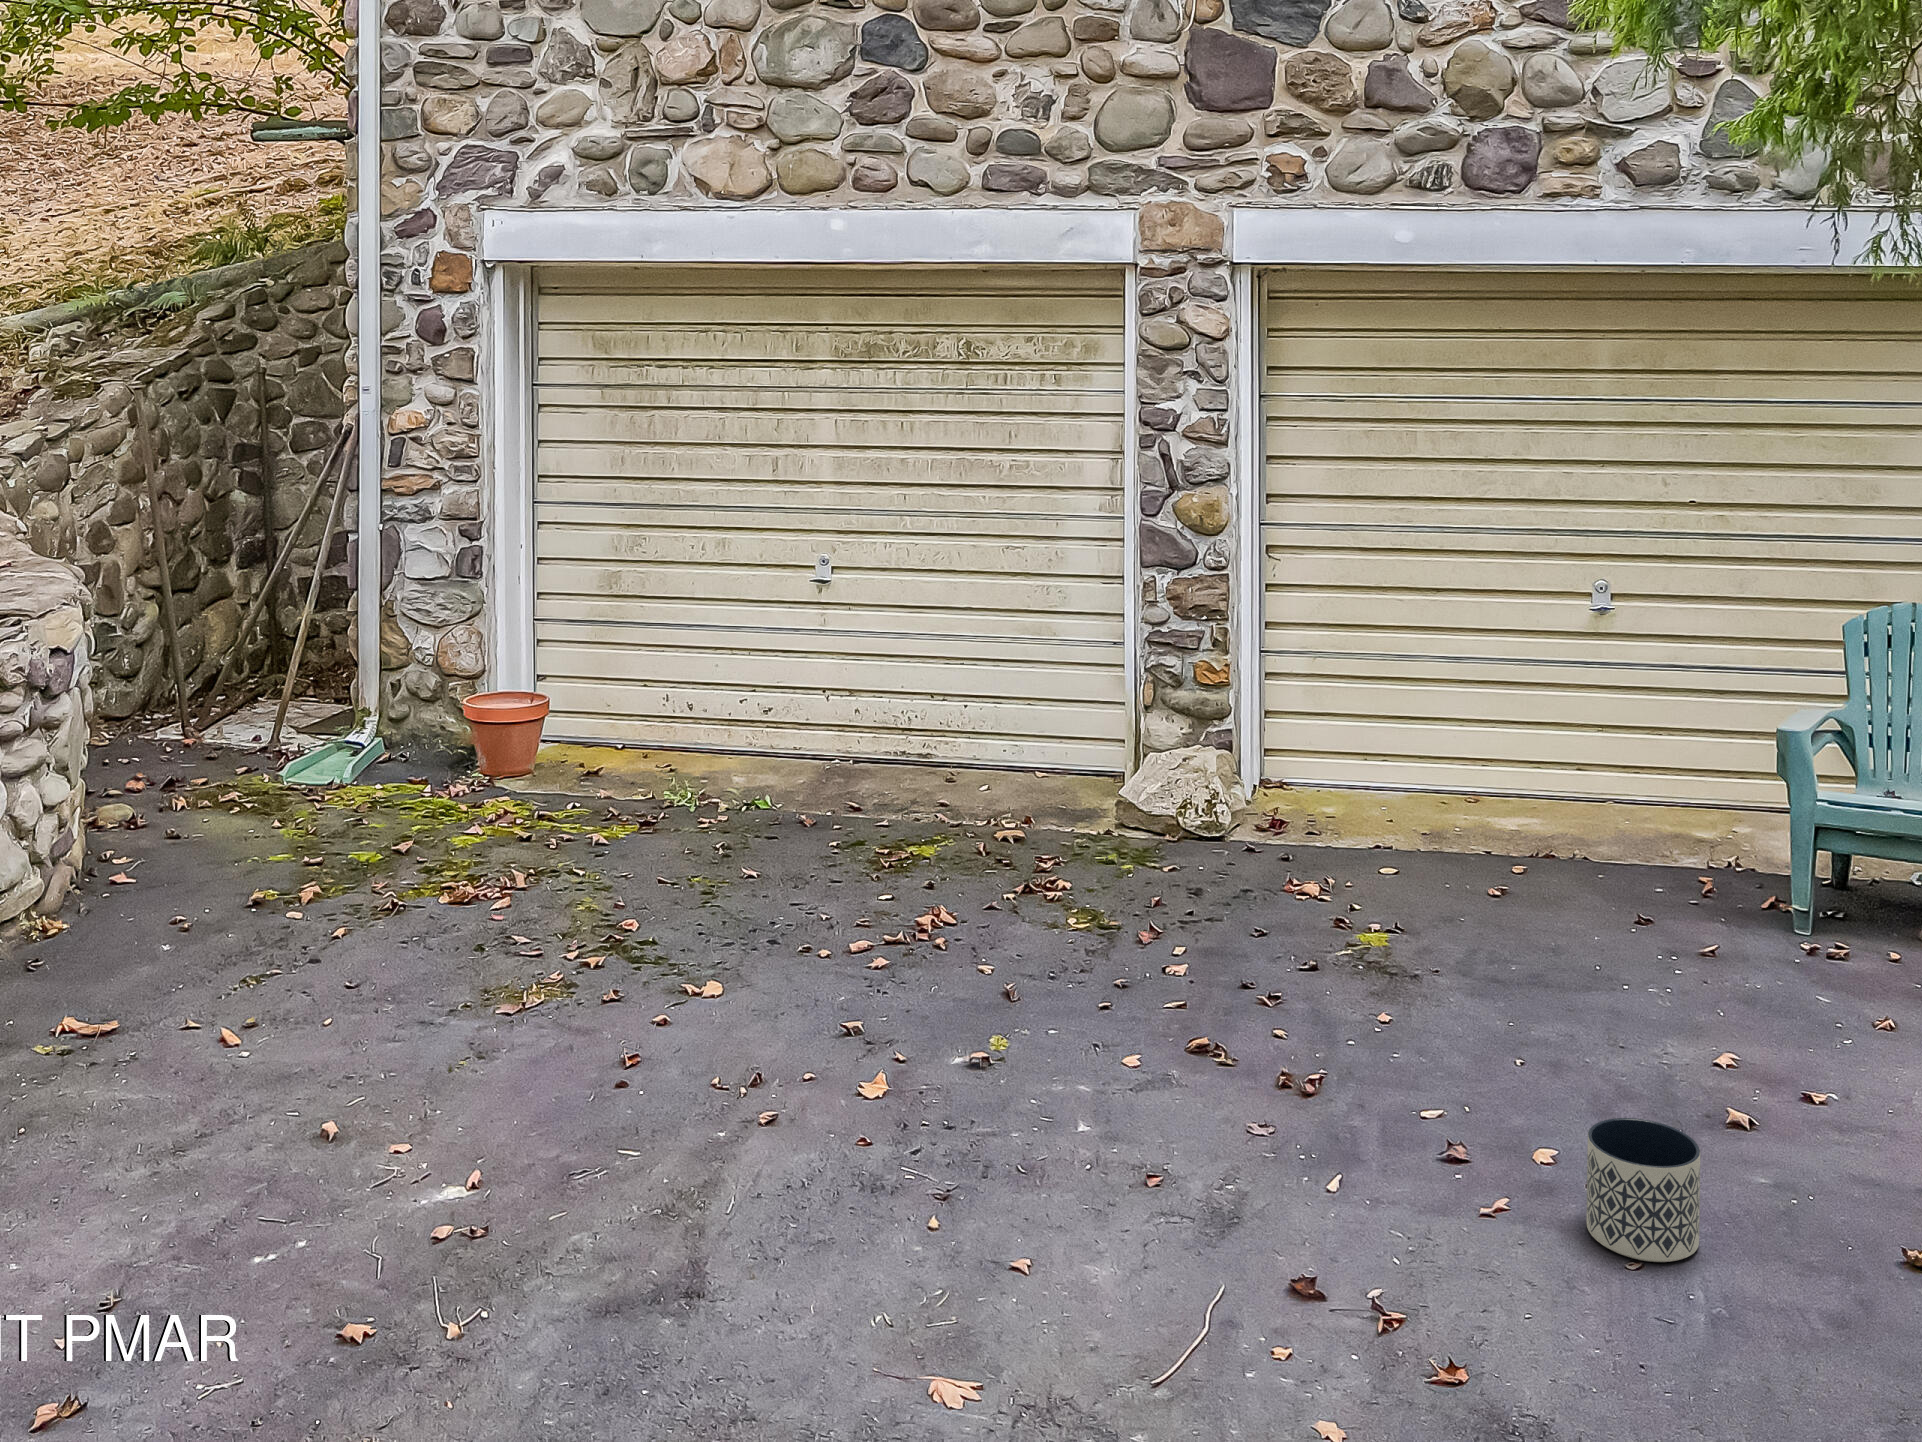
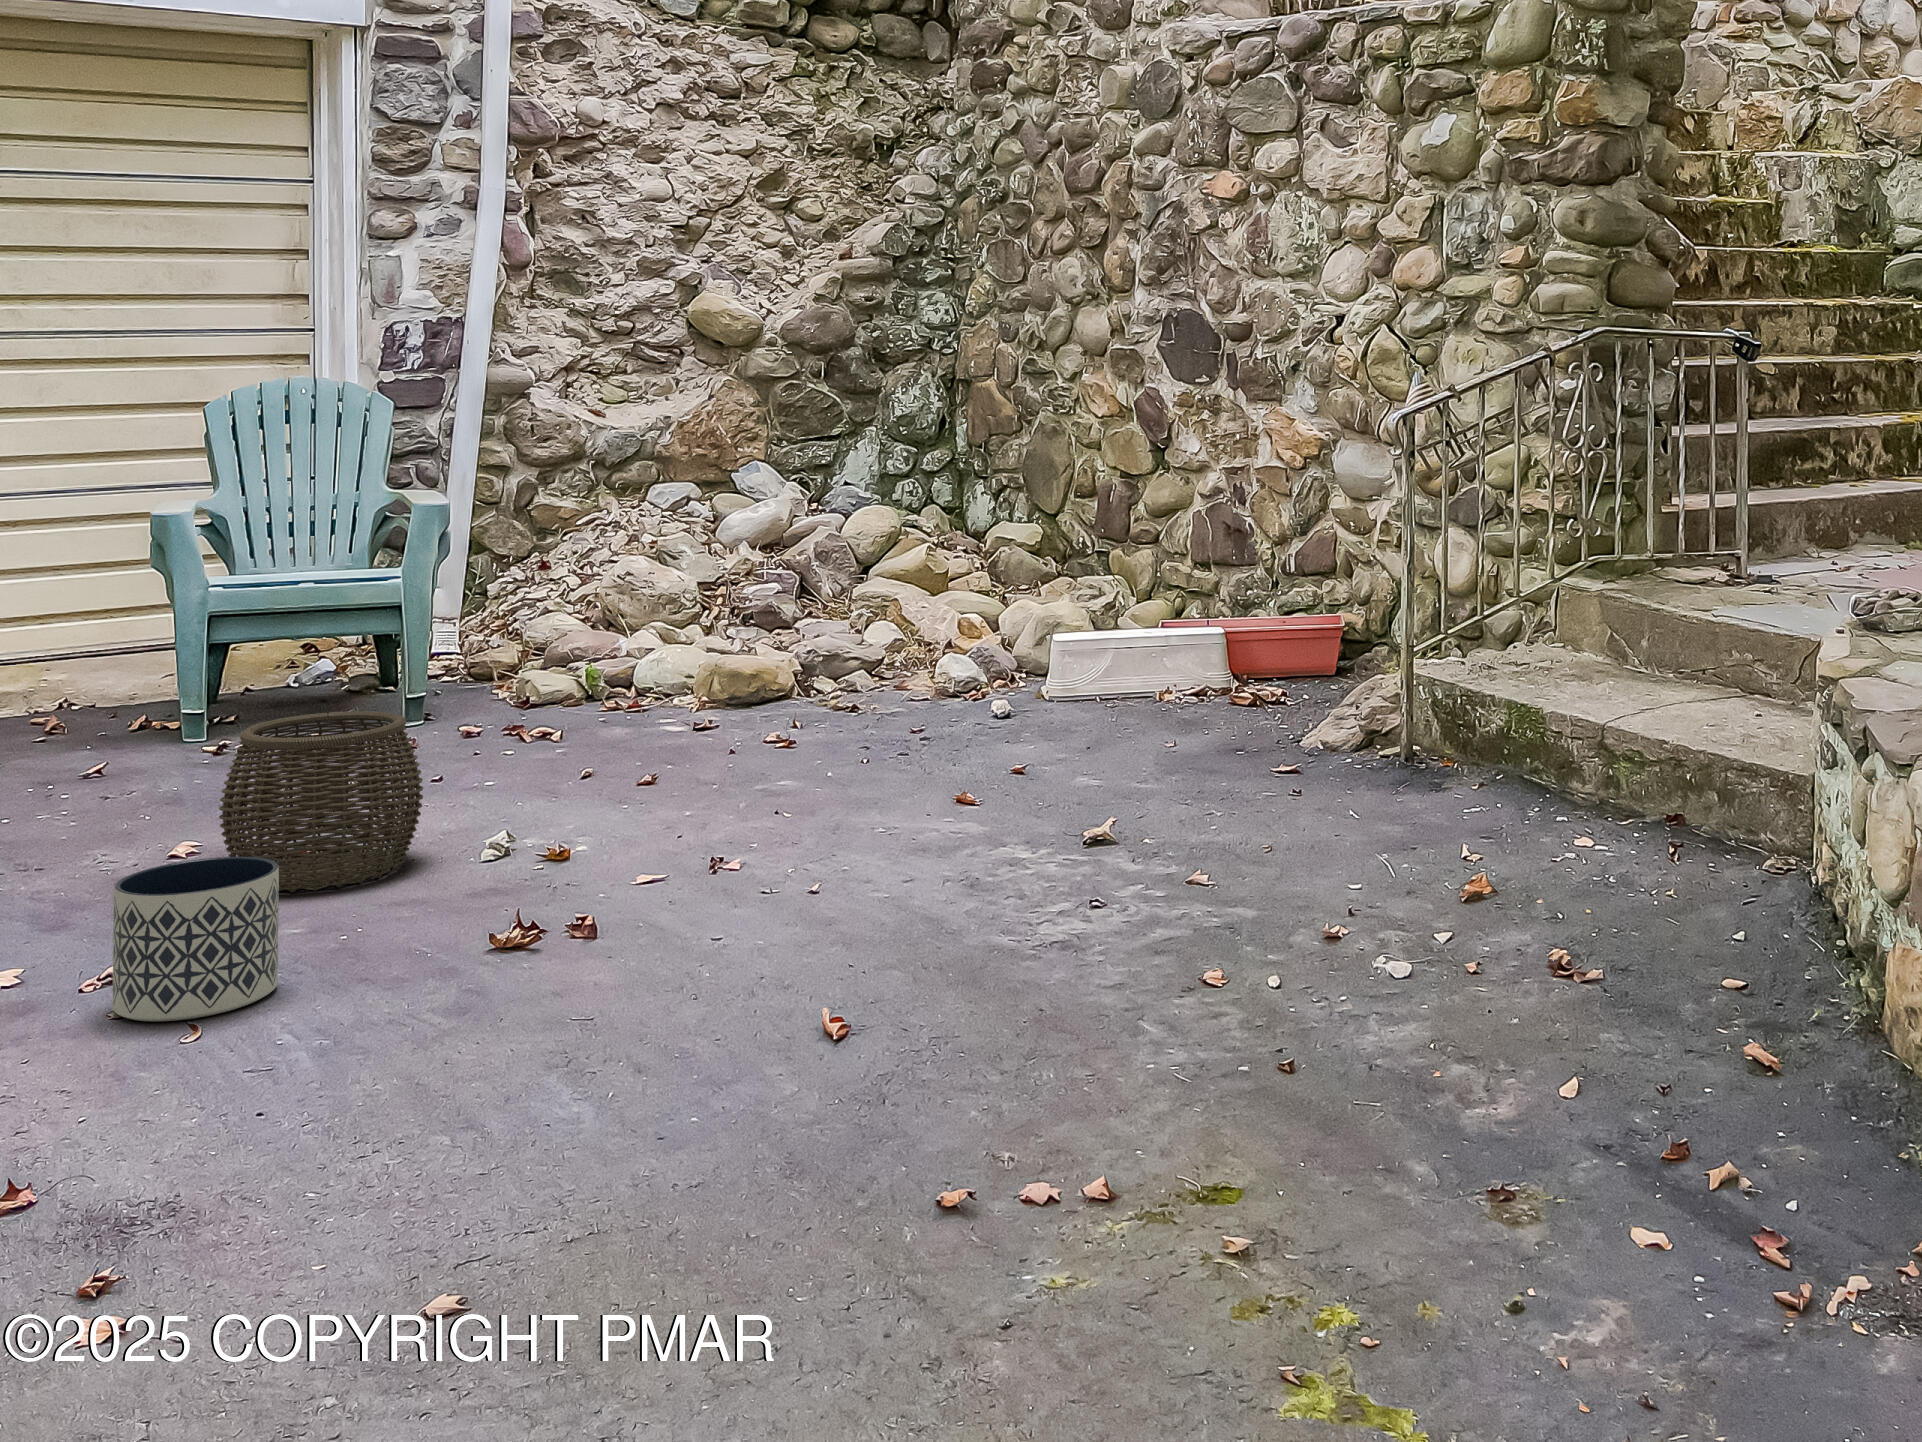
woven basket: none [1727,982,1890,1154] -> present [219,711,423,892]

